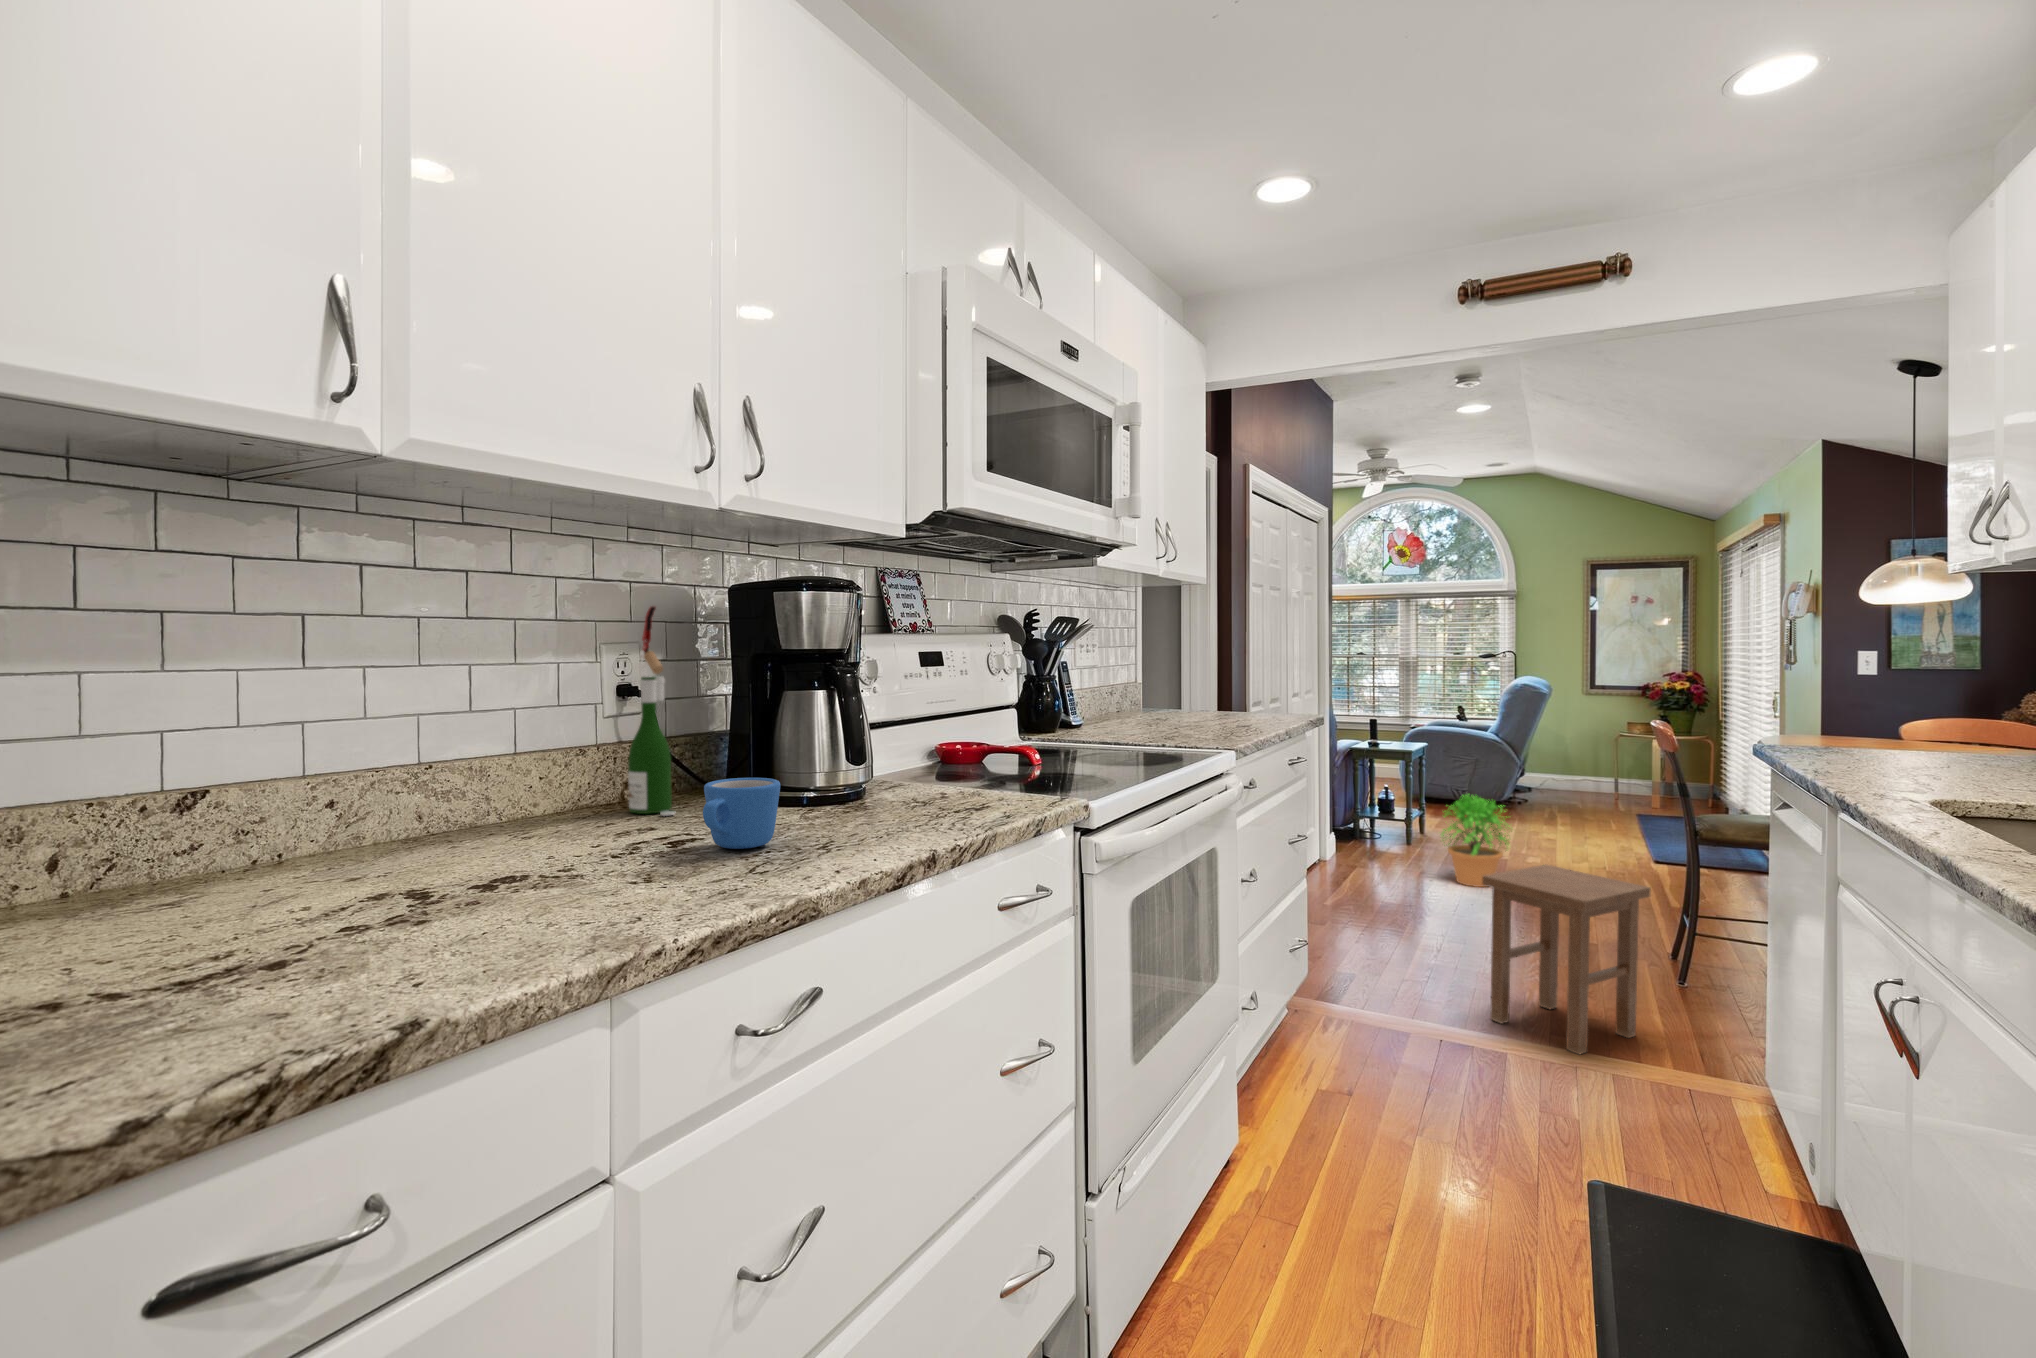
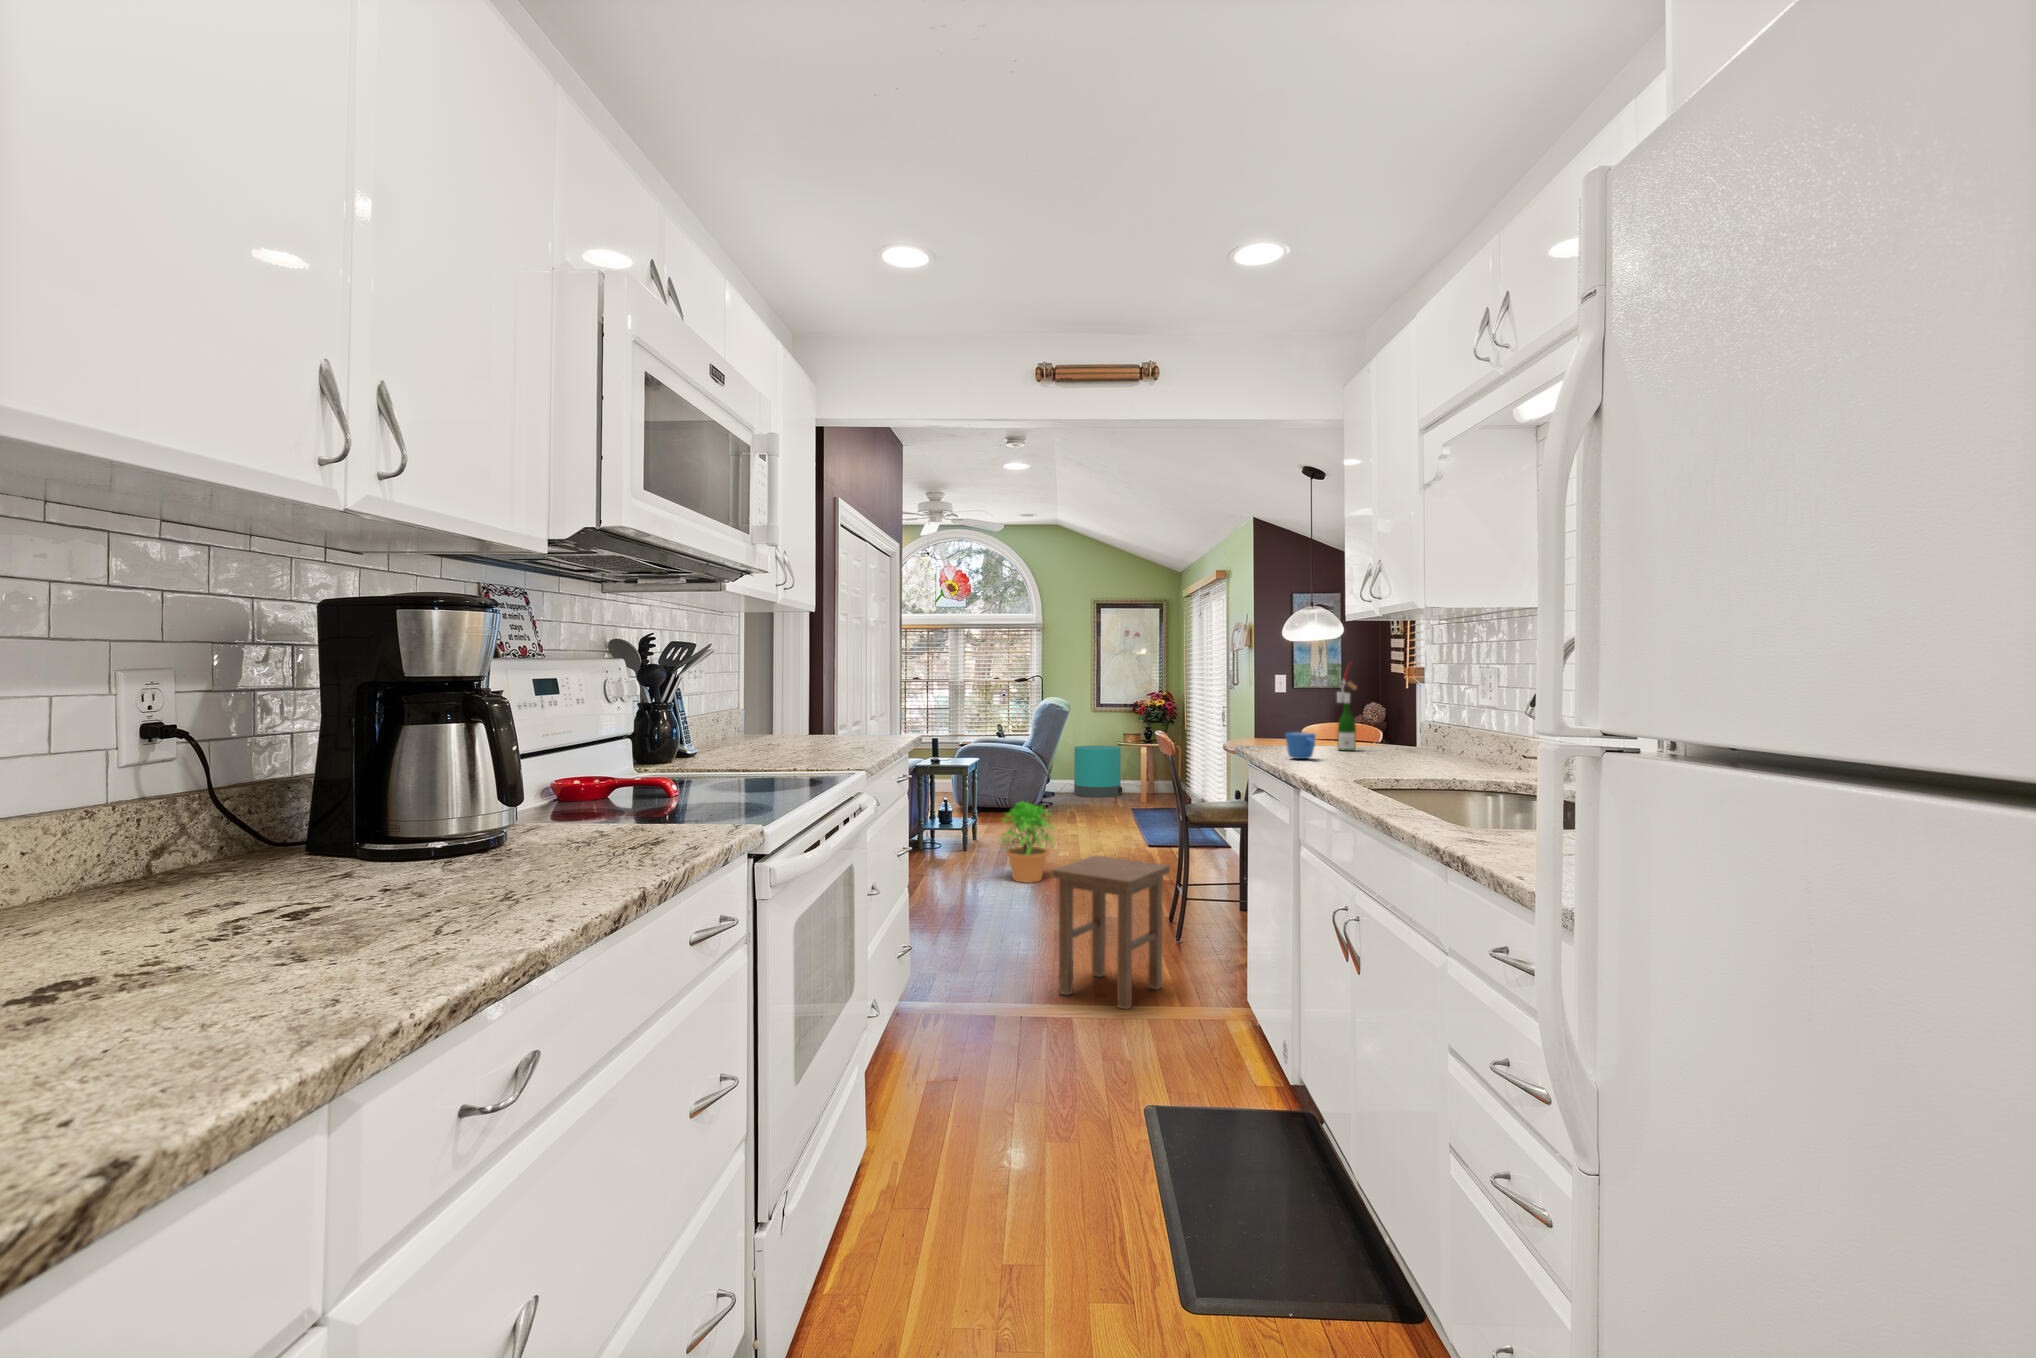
wine bottle: present [628,606,675,816] -> present [1337,669,1356,751]
trash can: none [1555,733,1622,796] -> present [1074,745,1122,797]
mug: present [703,778,780,849] -> present [1286,732,1316,759]

